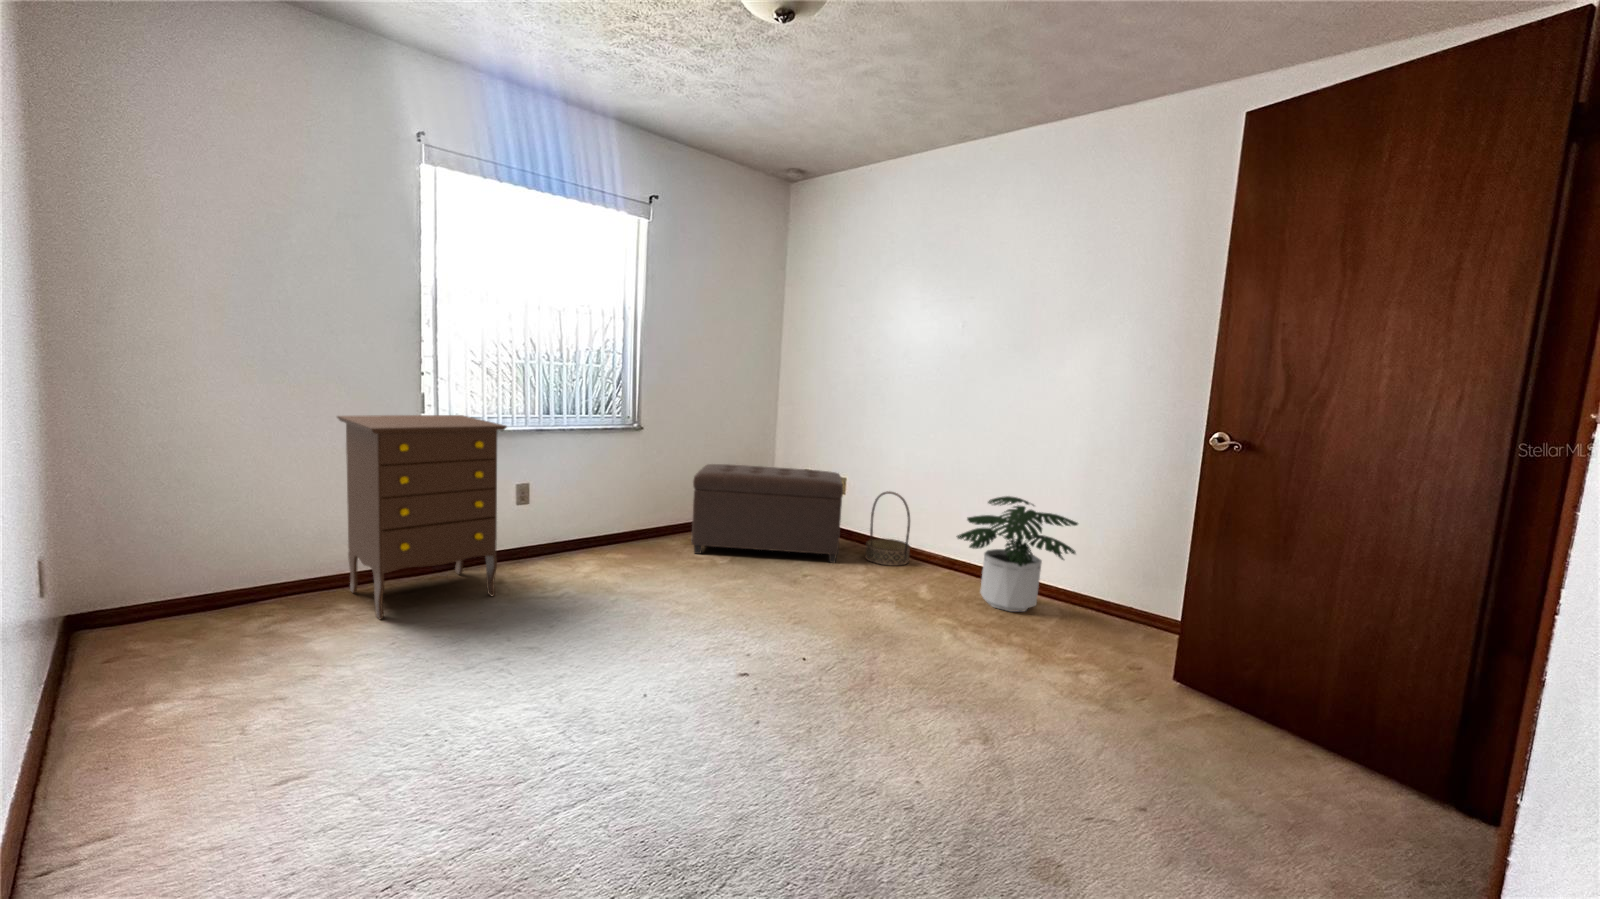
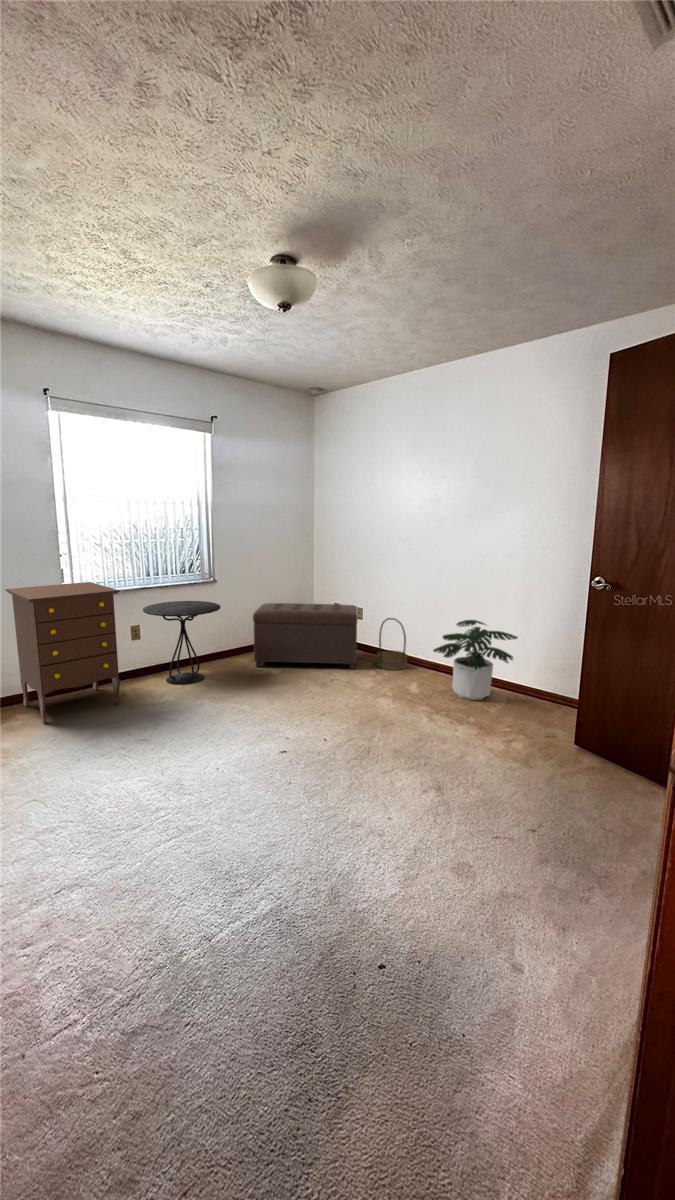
side table: none [537,453,649,573] -> present [143,601,221,685]

